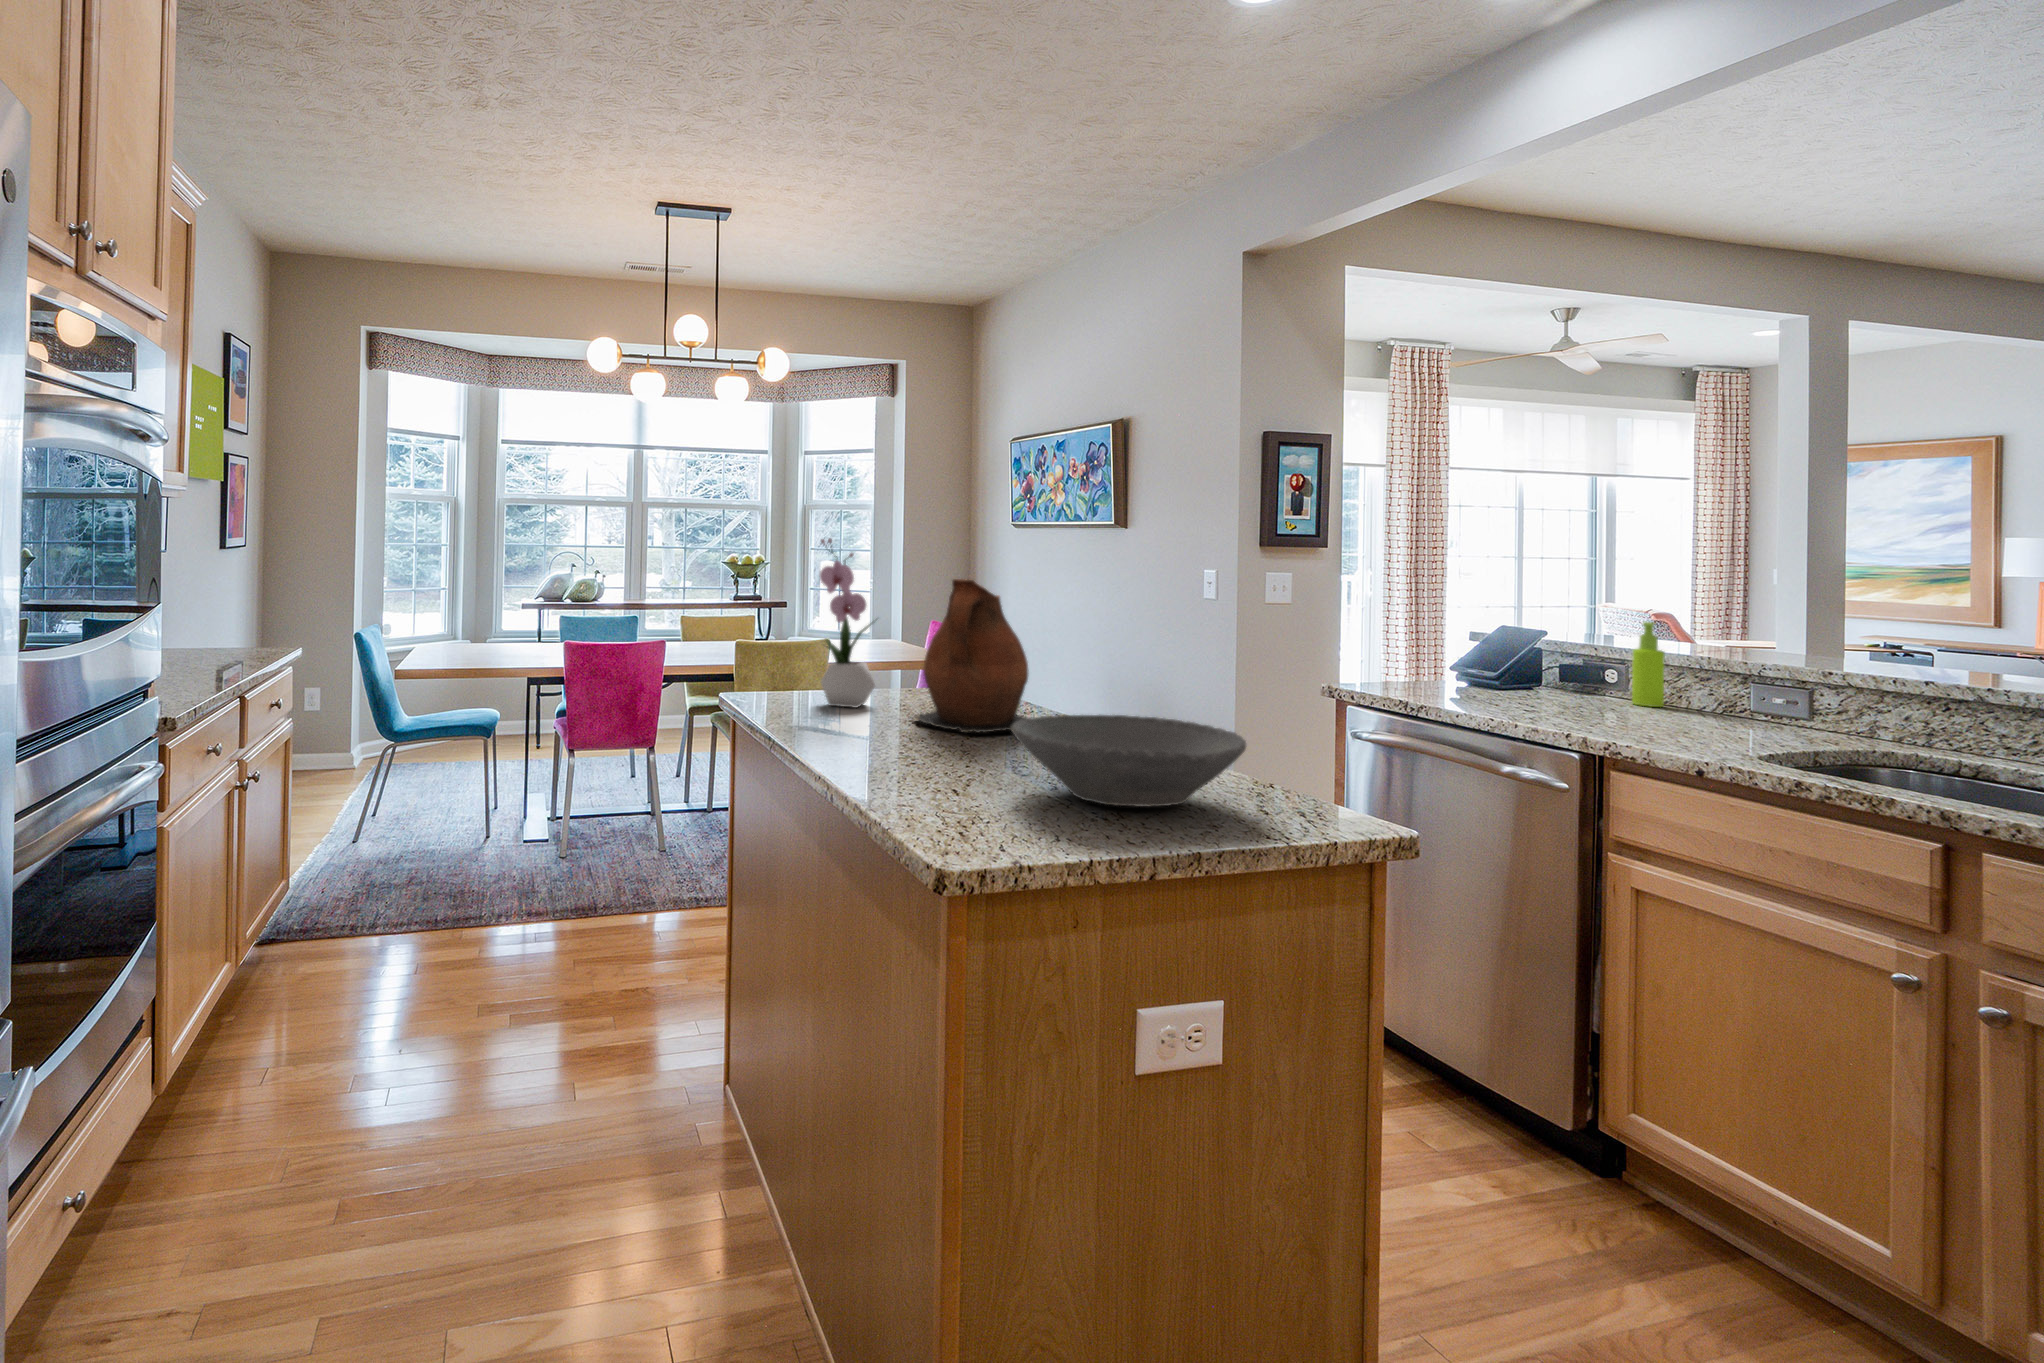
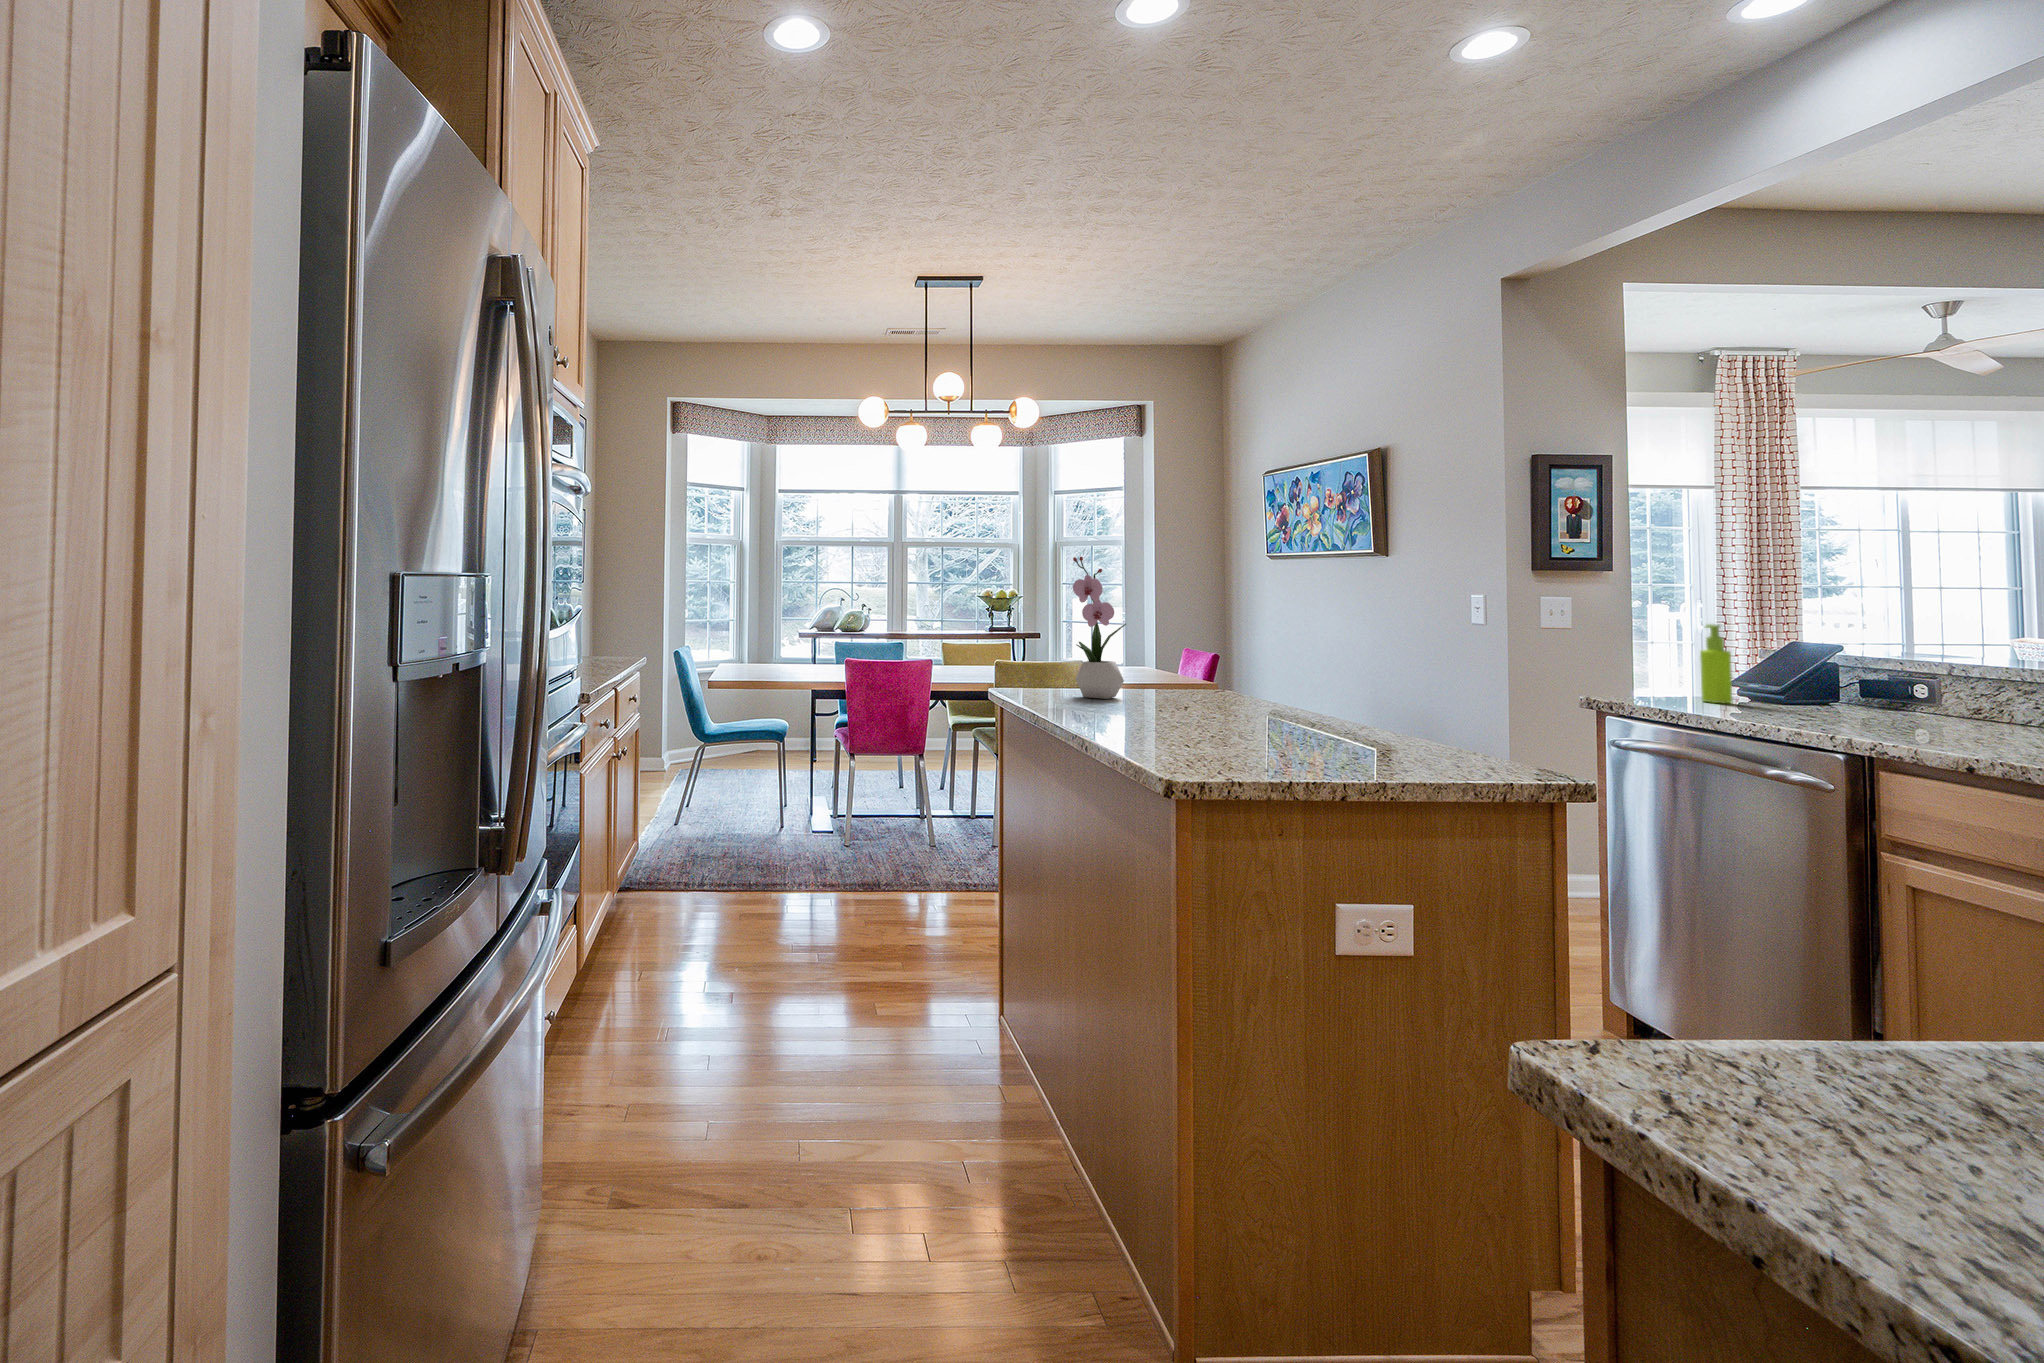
ceramic pitcher: present [915,579,1029,733] -> none [1152,587,1279,716]
soap dispenser: present [1632,622,1665,707] -> present [1700,624,1732,703]
bowl: present [1011,715,1246,807] -> none [1233,691,1438,756]

